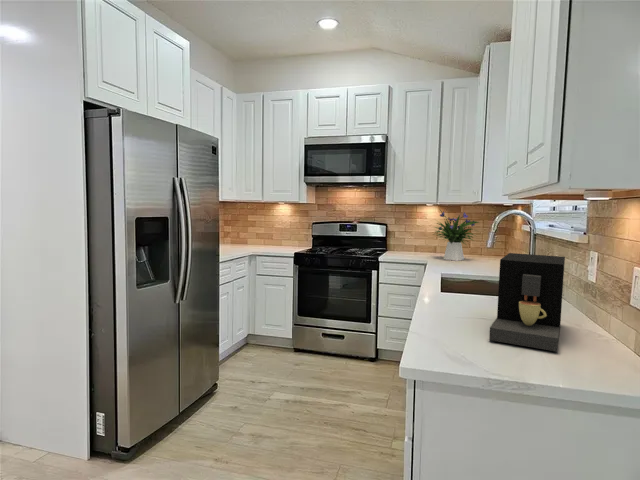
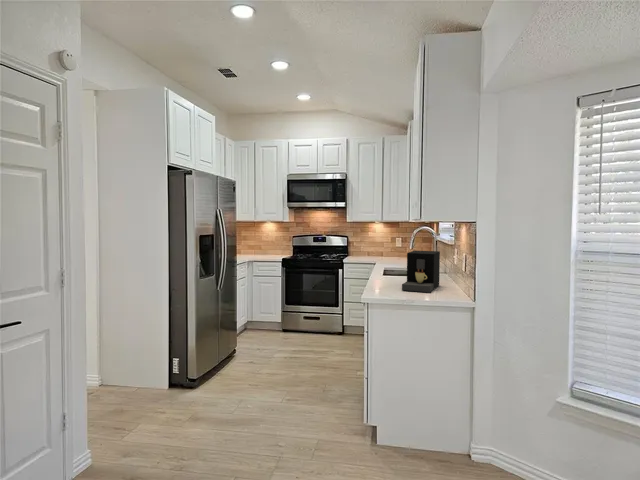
flower arrangement: present [435,210,478,261] -> none [377,225,411,261]

